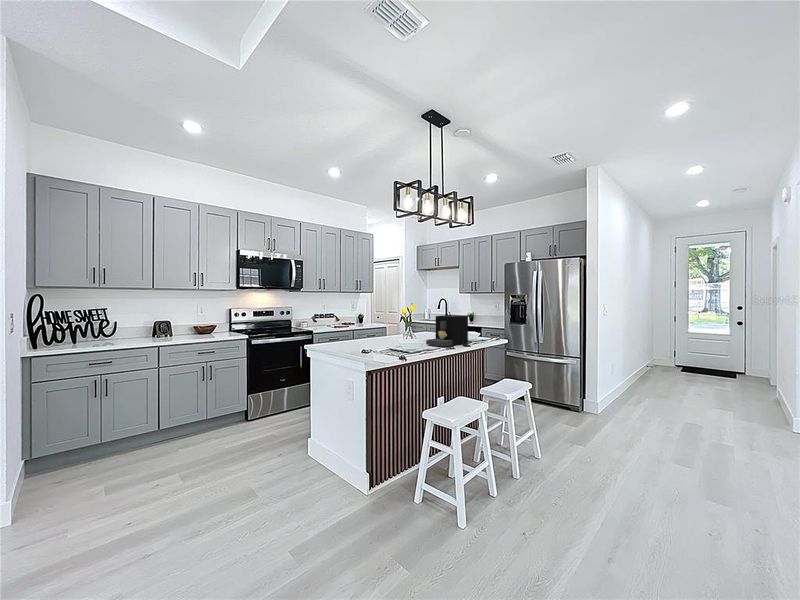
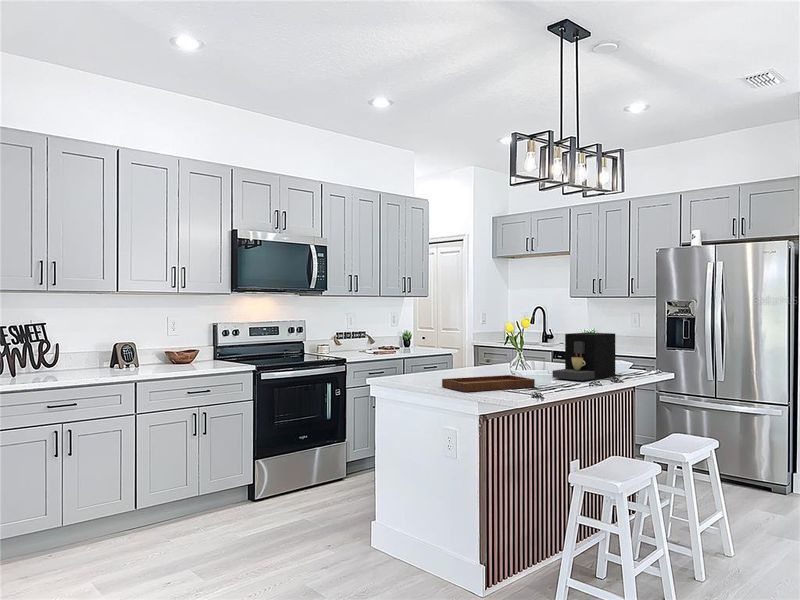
tray: none [348,332,409,356] -> present [442,358,535,392]

